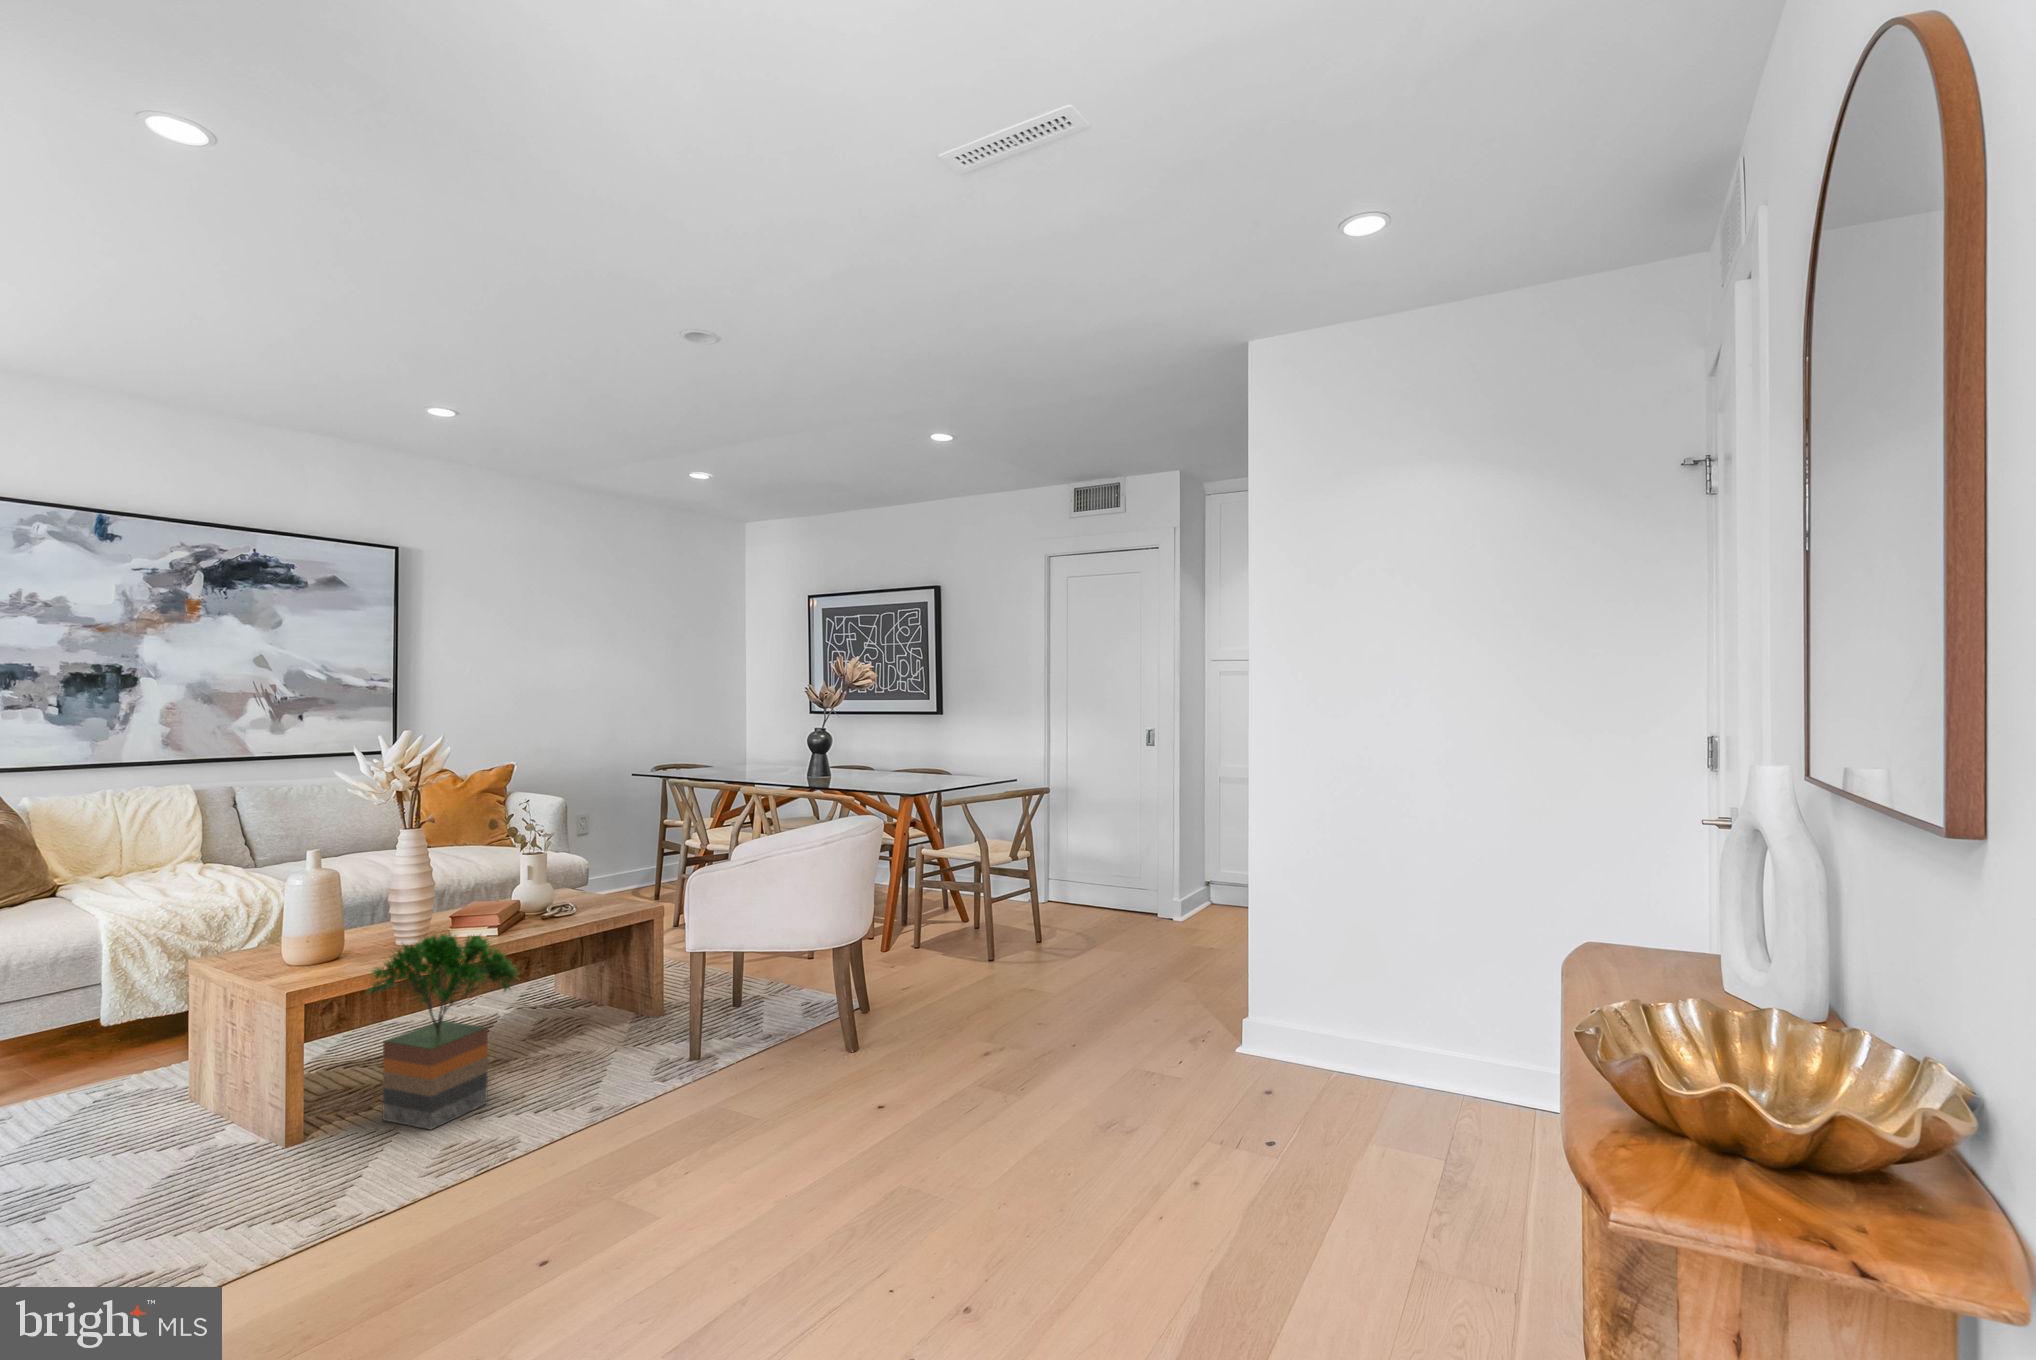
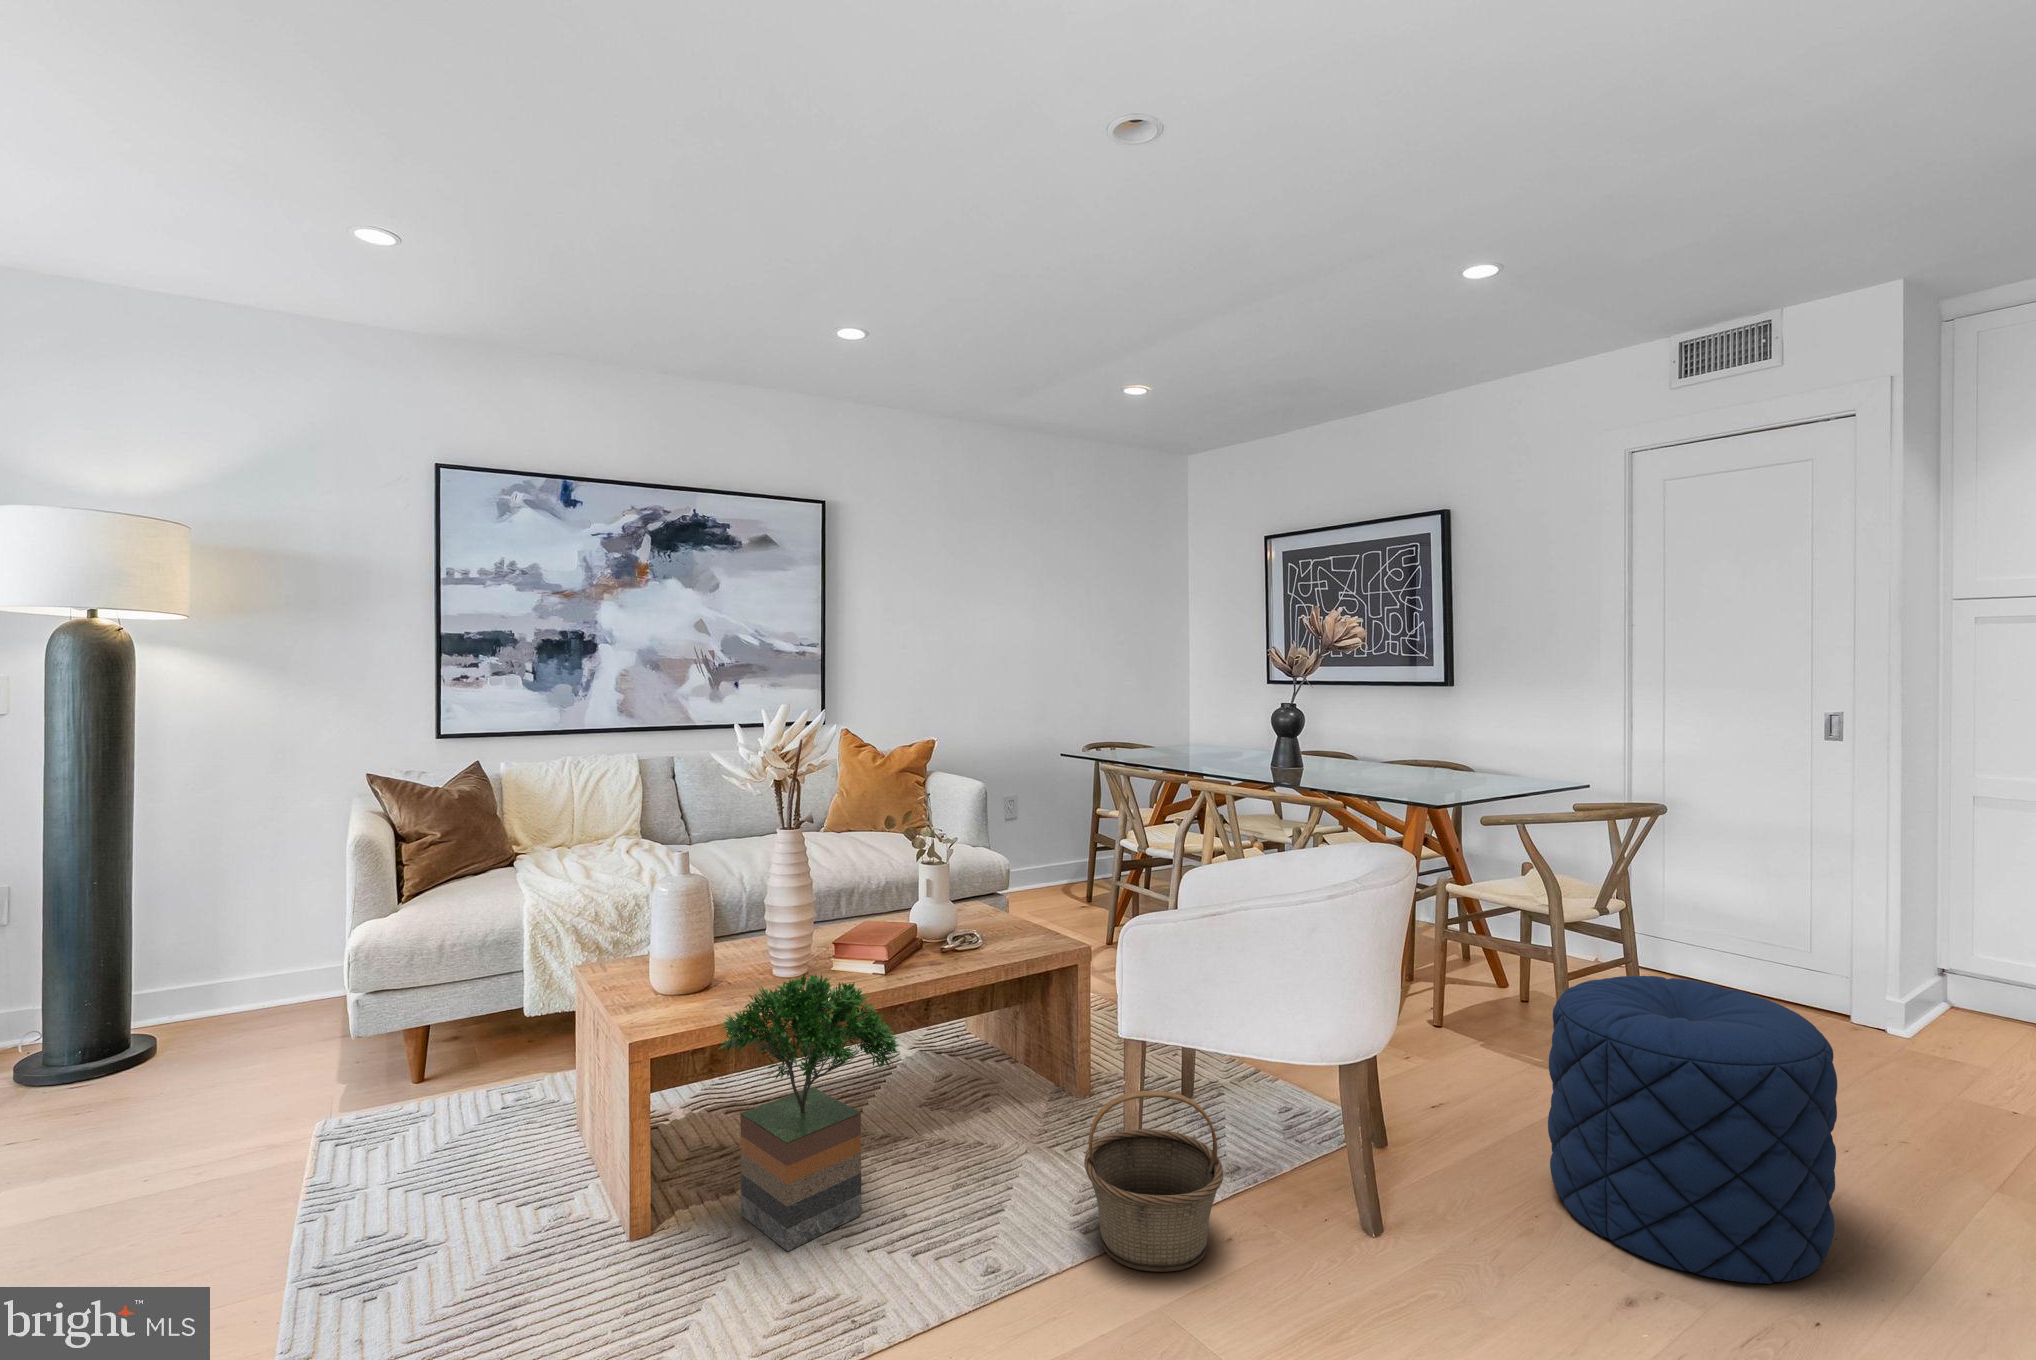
pouf: none [961,883,1098,1038] -> present [1548,976,1837,1284]
basket: none [662,979,757,1092] -> present [1084,1091,1223,1272]

